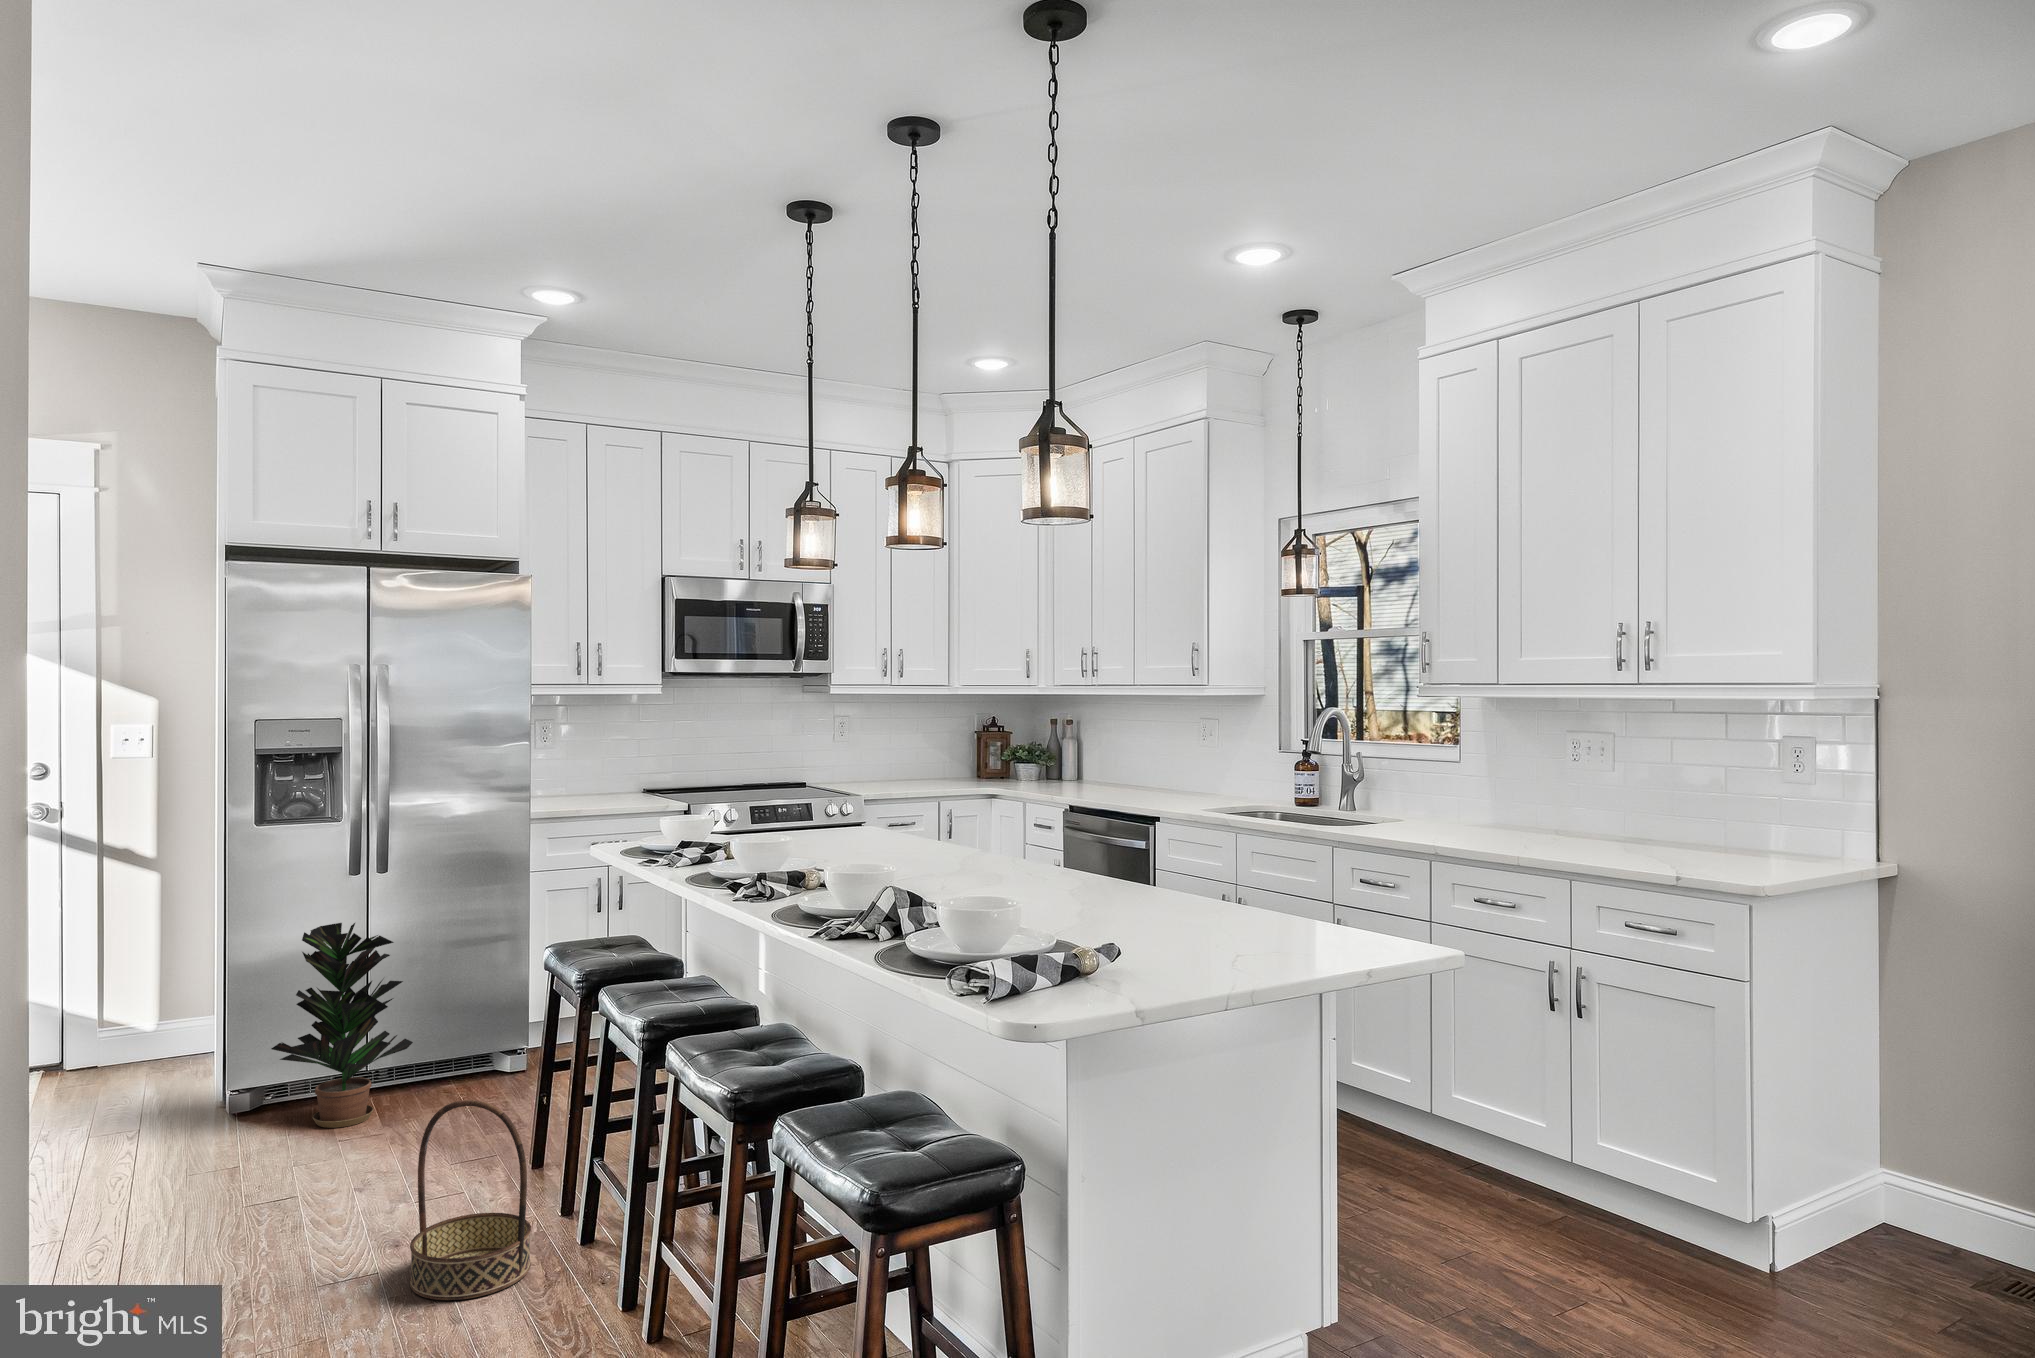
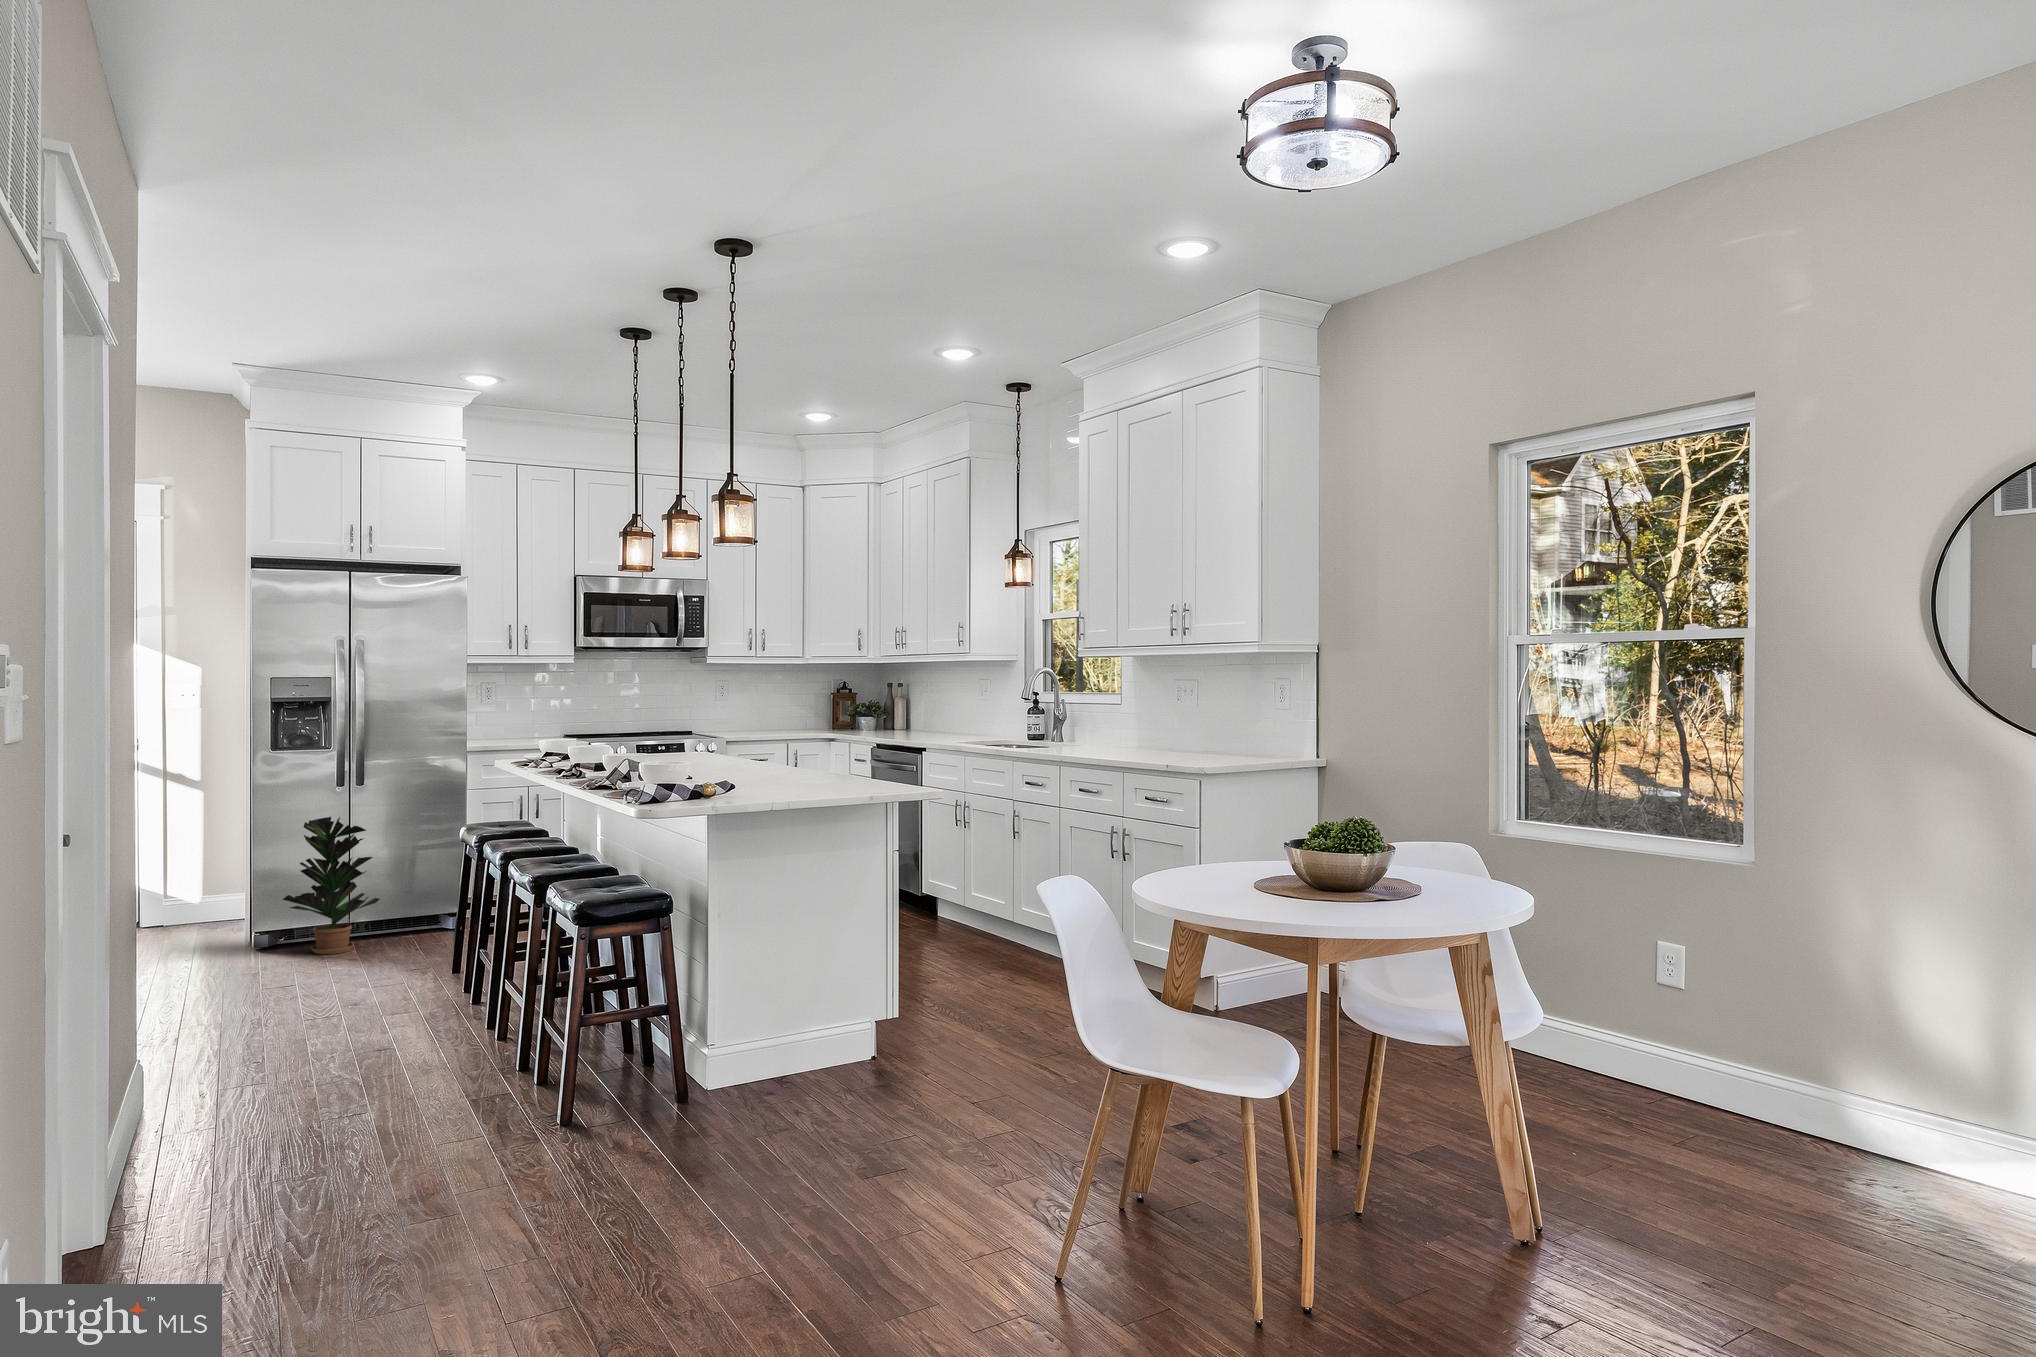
basket: present [410,1100,531,1300] -> none [362,903,439,1020]

